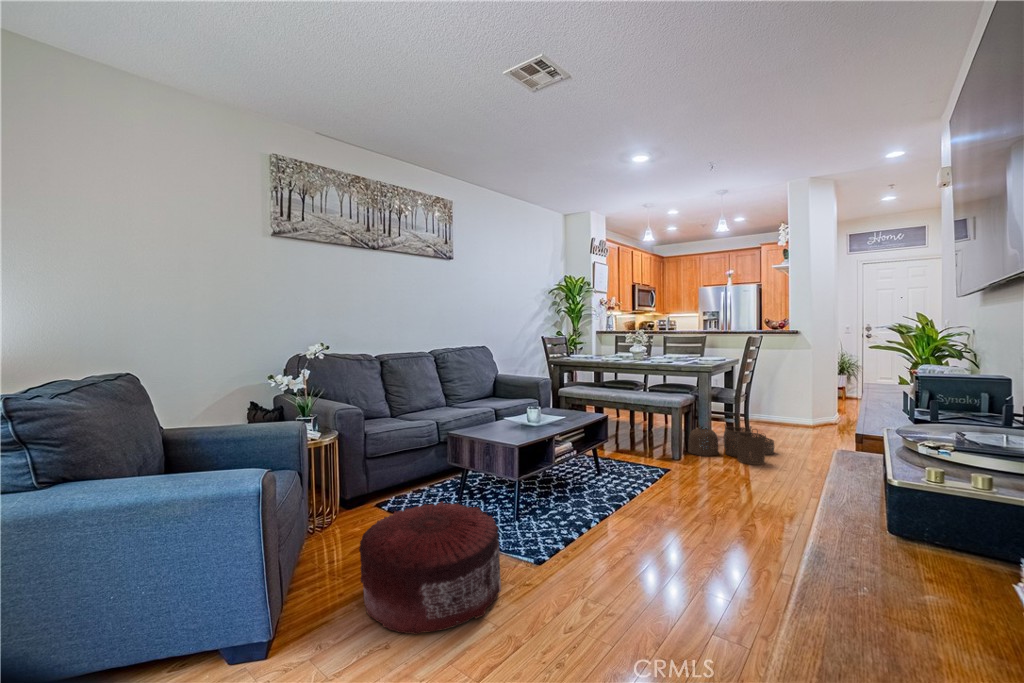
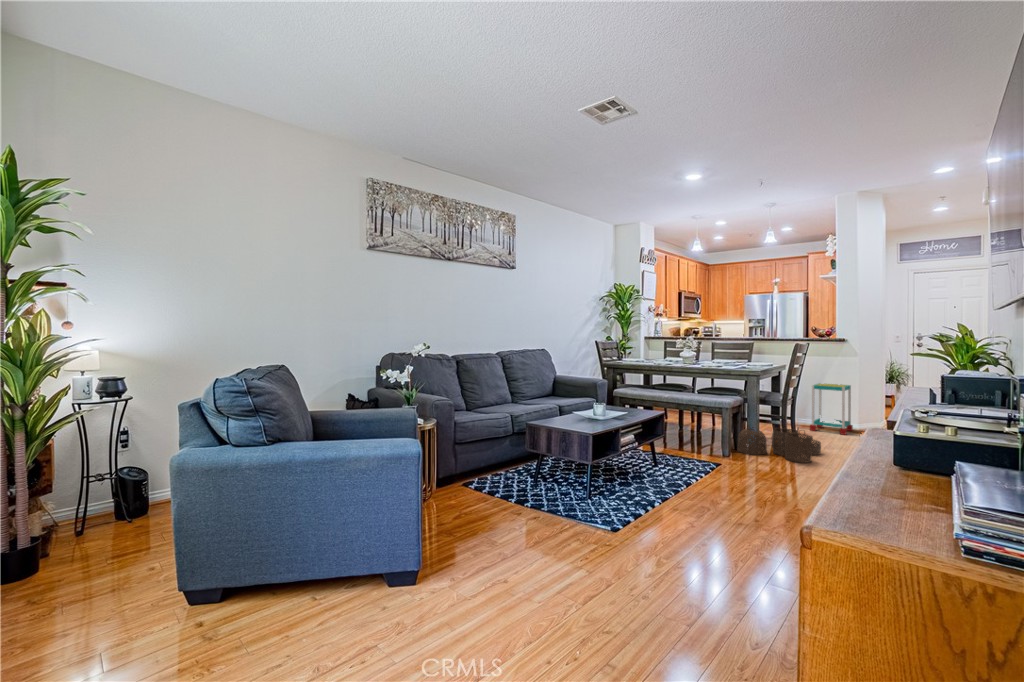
side table: none [762,377,805,430] -> present [810,383,853,435]
pouf: present [359,501,501,635] -> none [478,475,589,569]

